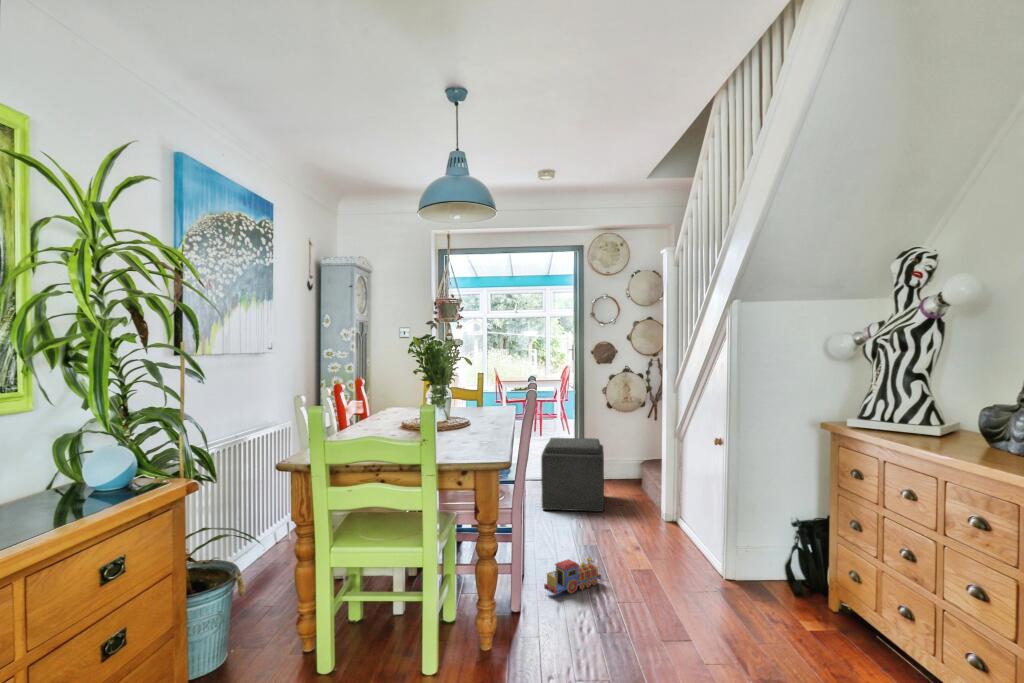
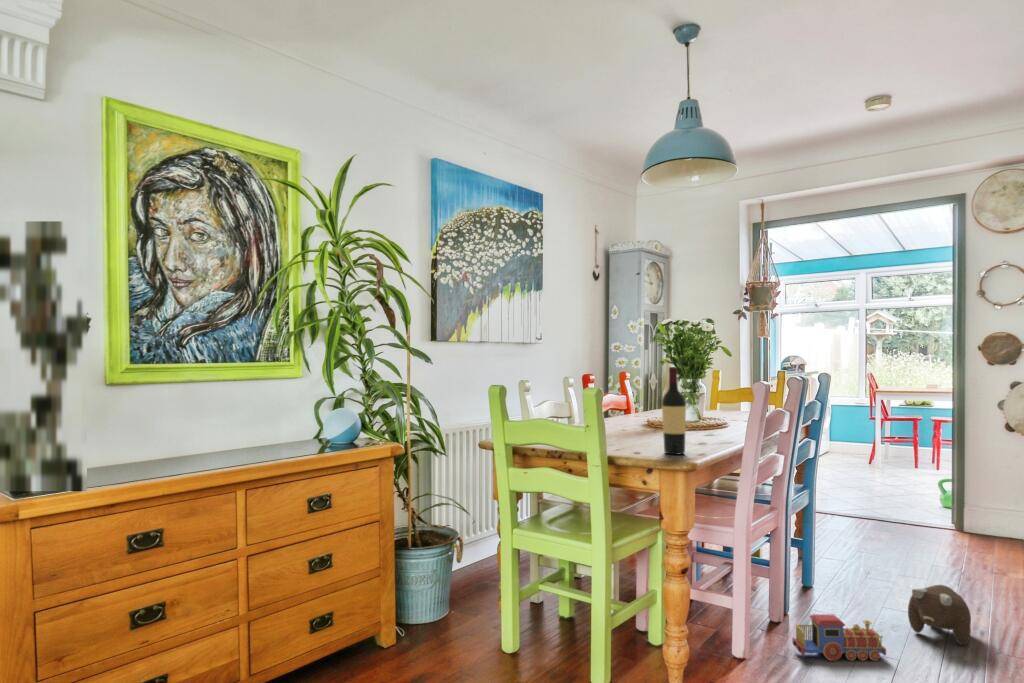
wine bottle: none [468,382,488,456] -> present [662,367,686,455]
ottoman: present [541,438,604,512] -> none [866,464,984,577]
plush toy: none [599,522,636,560] -> present [908,585,971,645]

